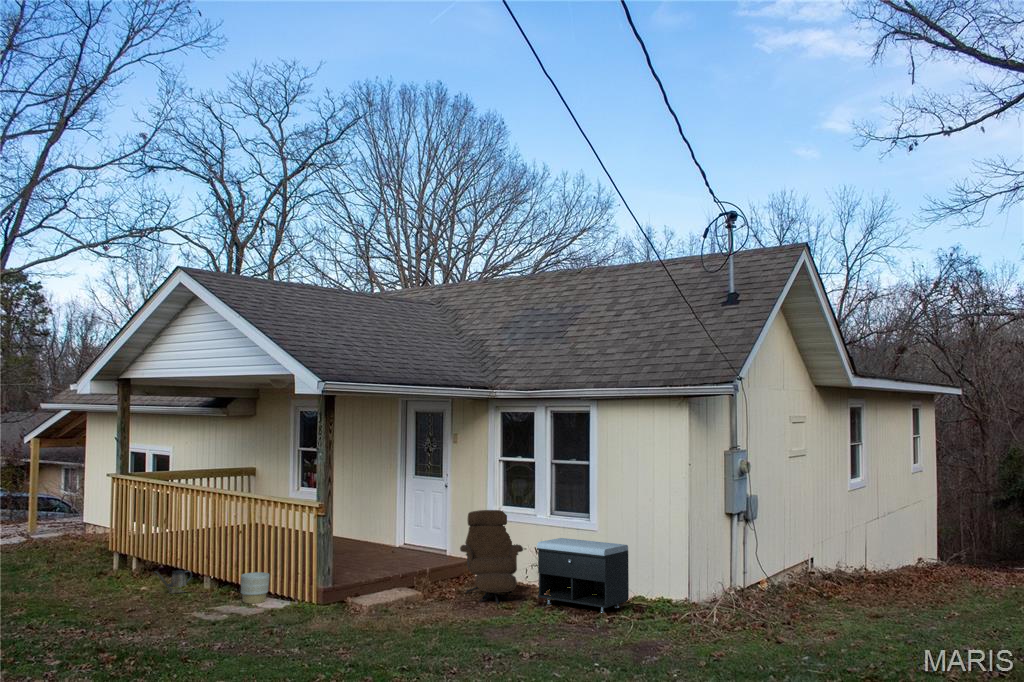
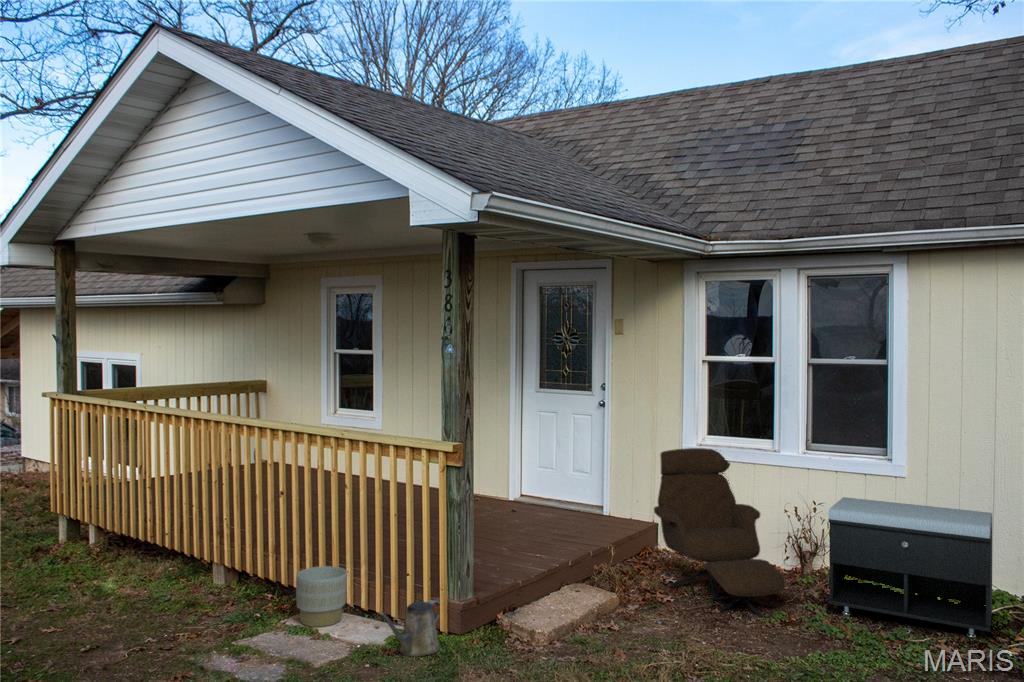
watering can: present [155,570,192,593] -> present [378,600,440,657]

